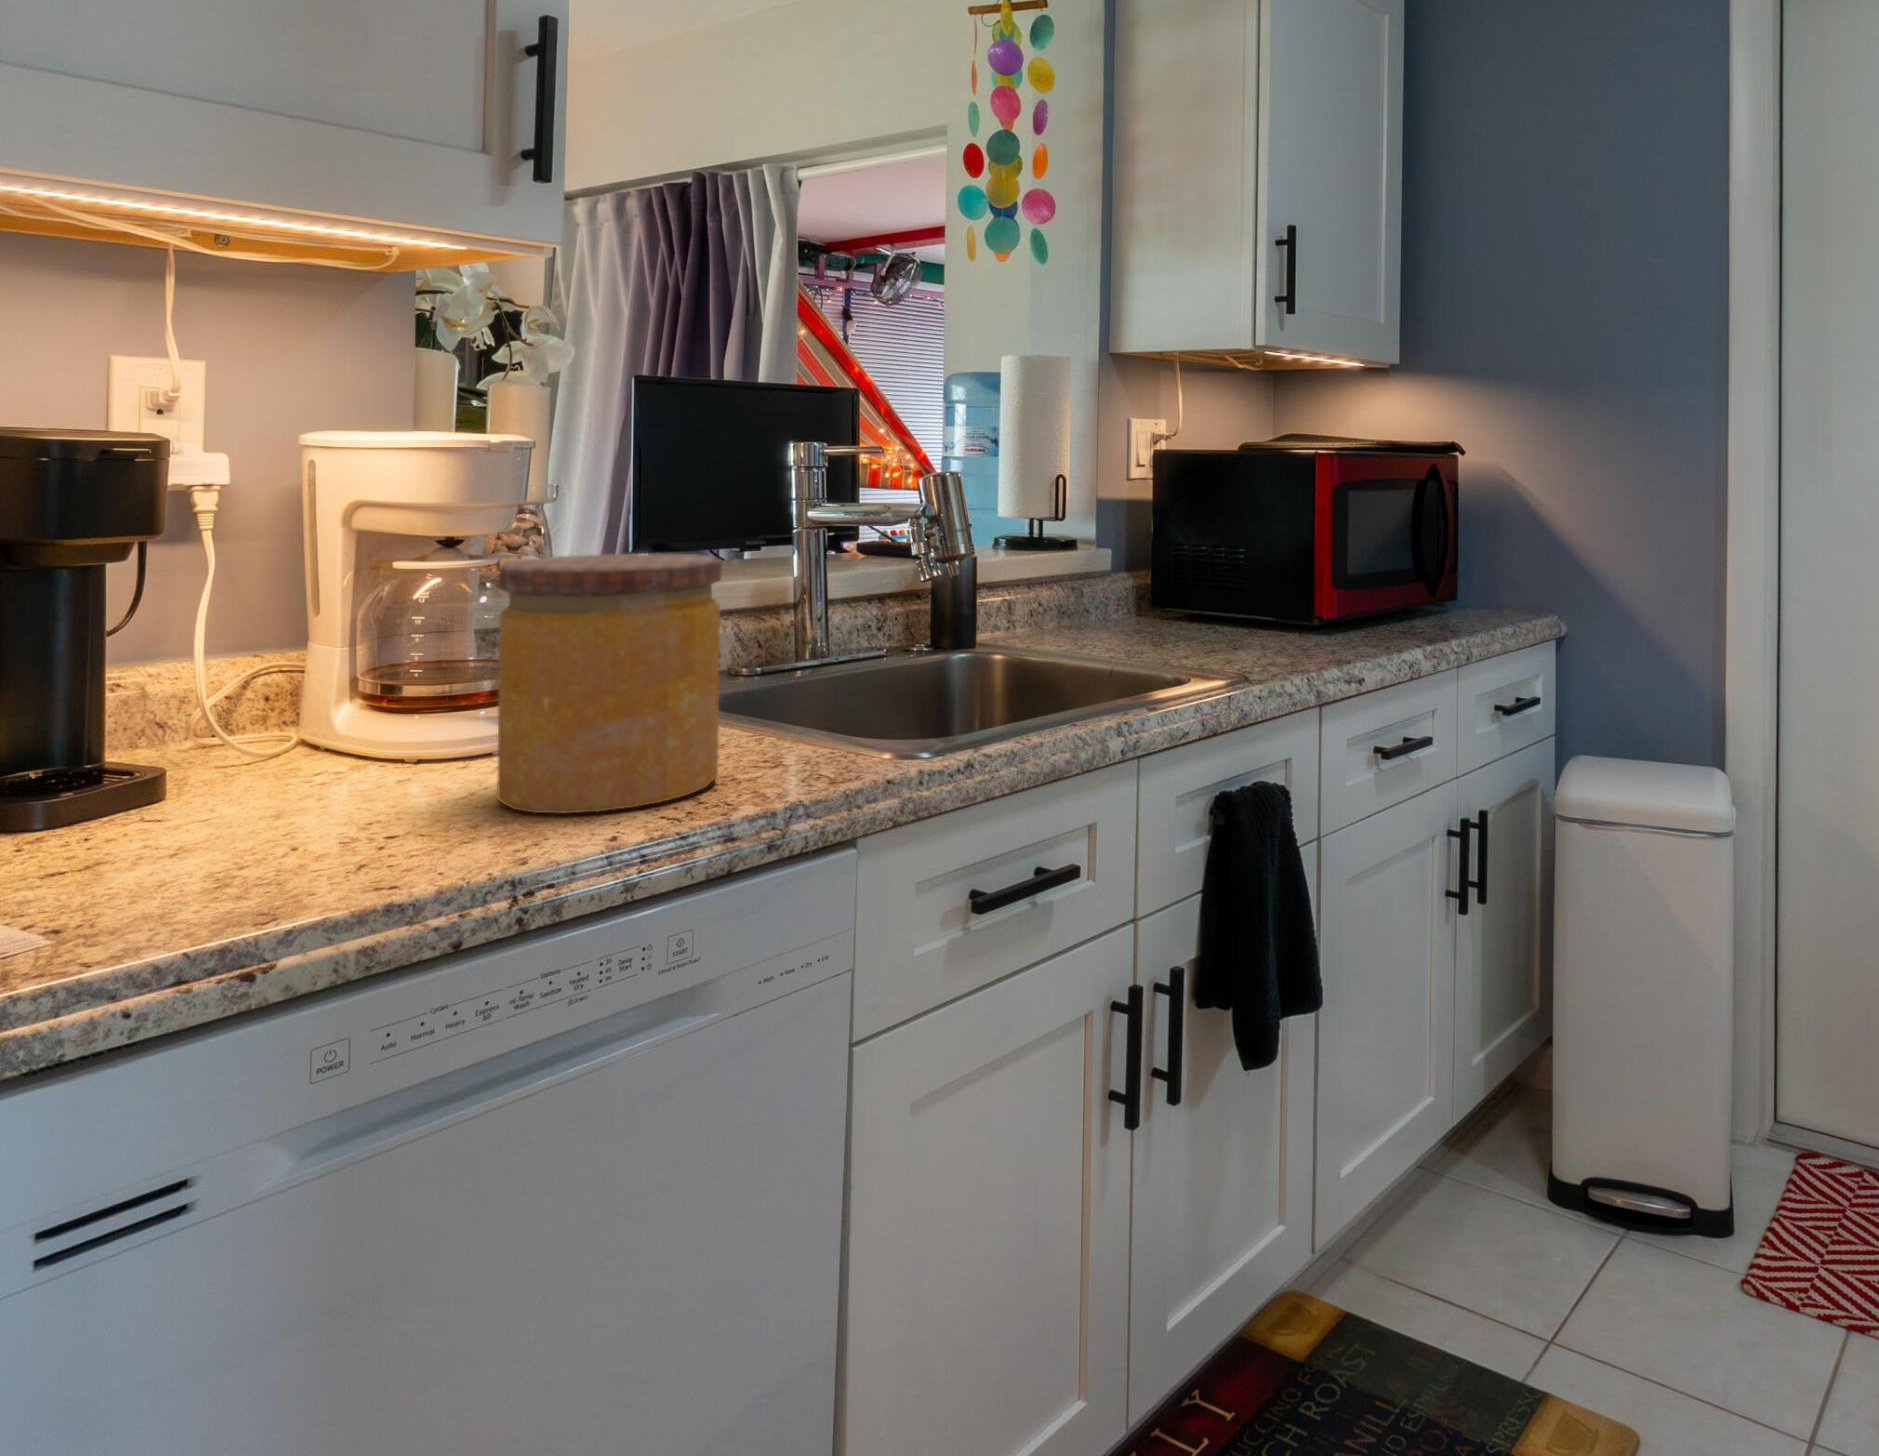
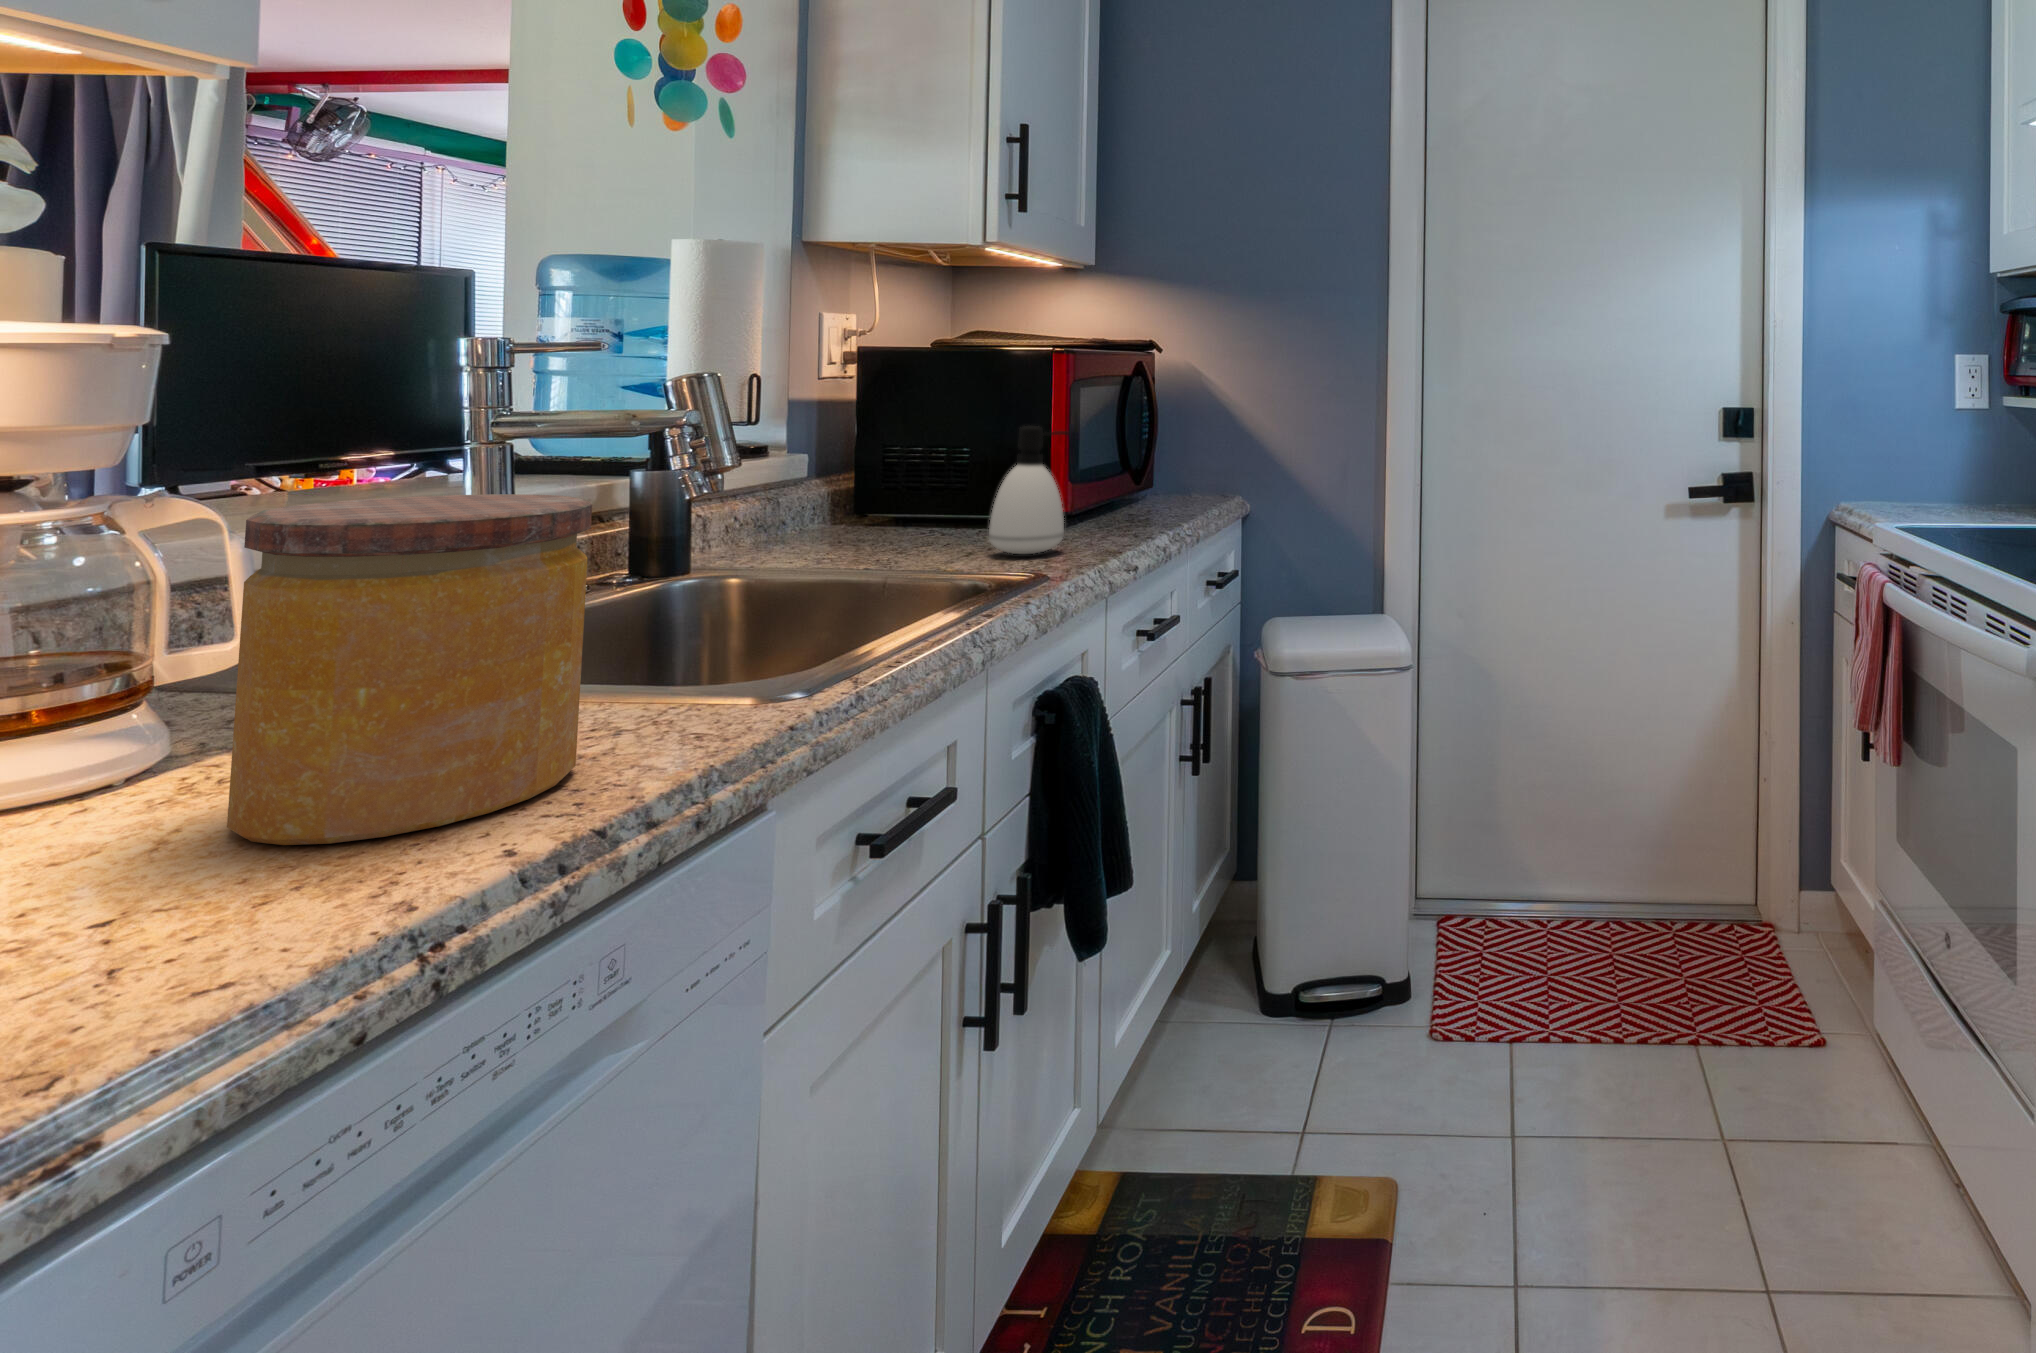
soap dispenser: none [1233,503,1310,641] -> present [989,426,1069,554]

